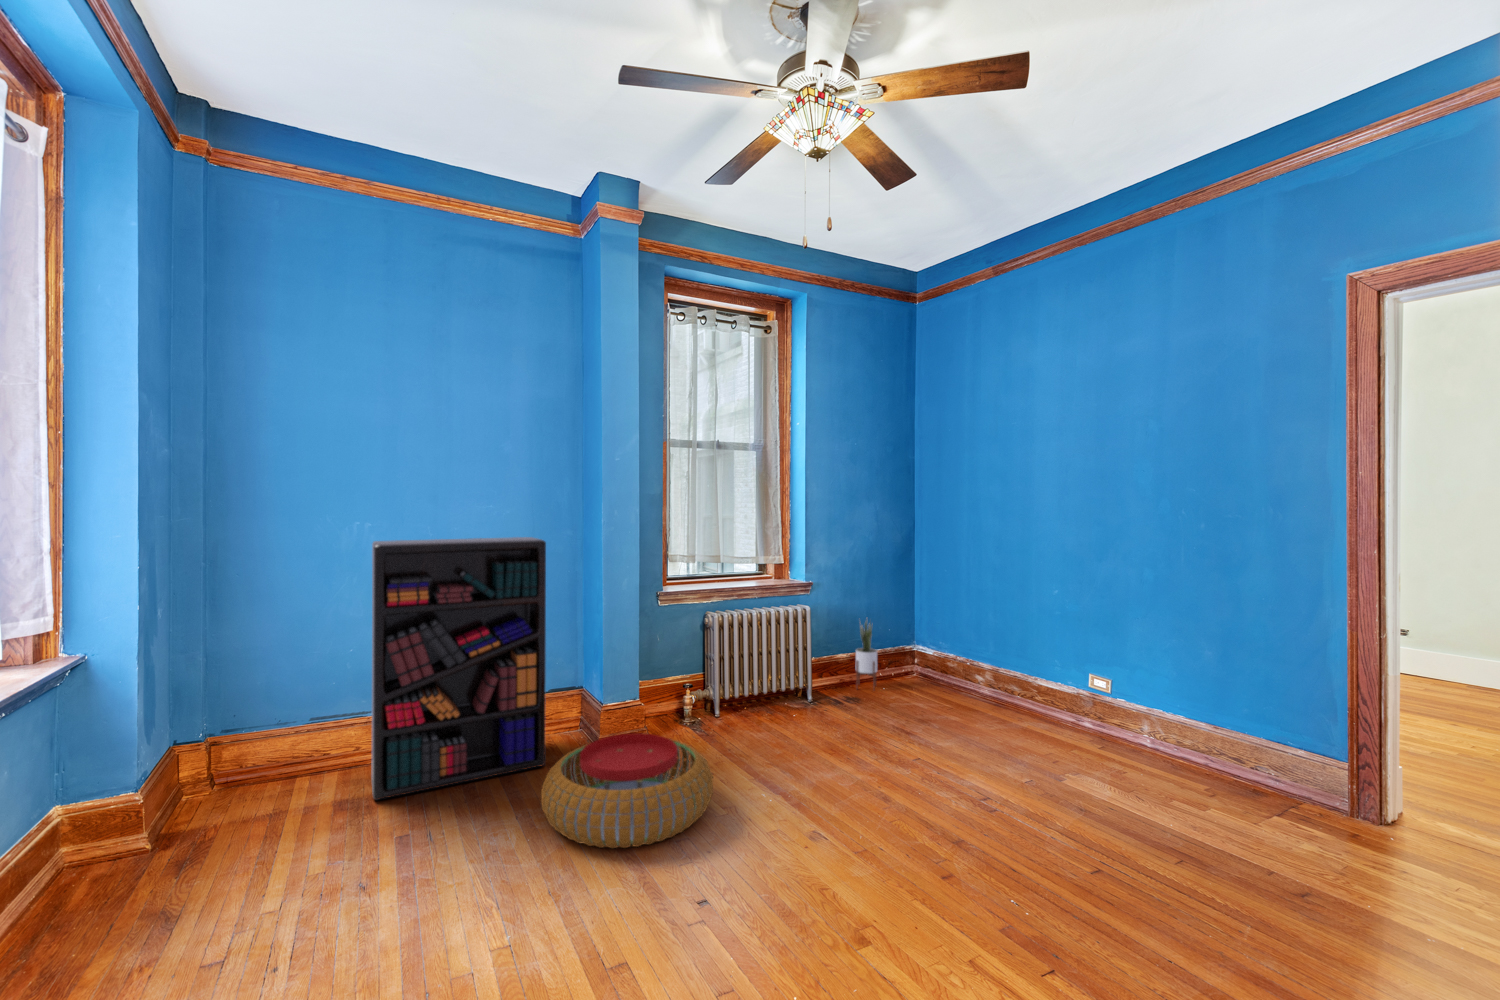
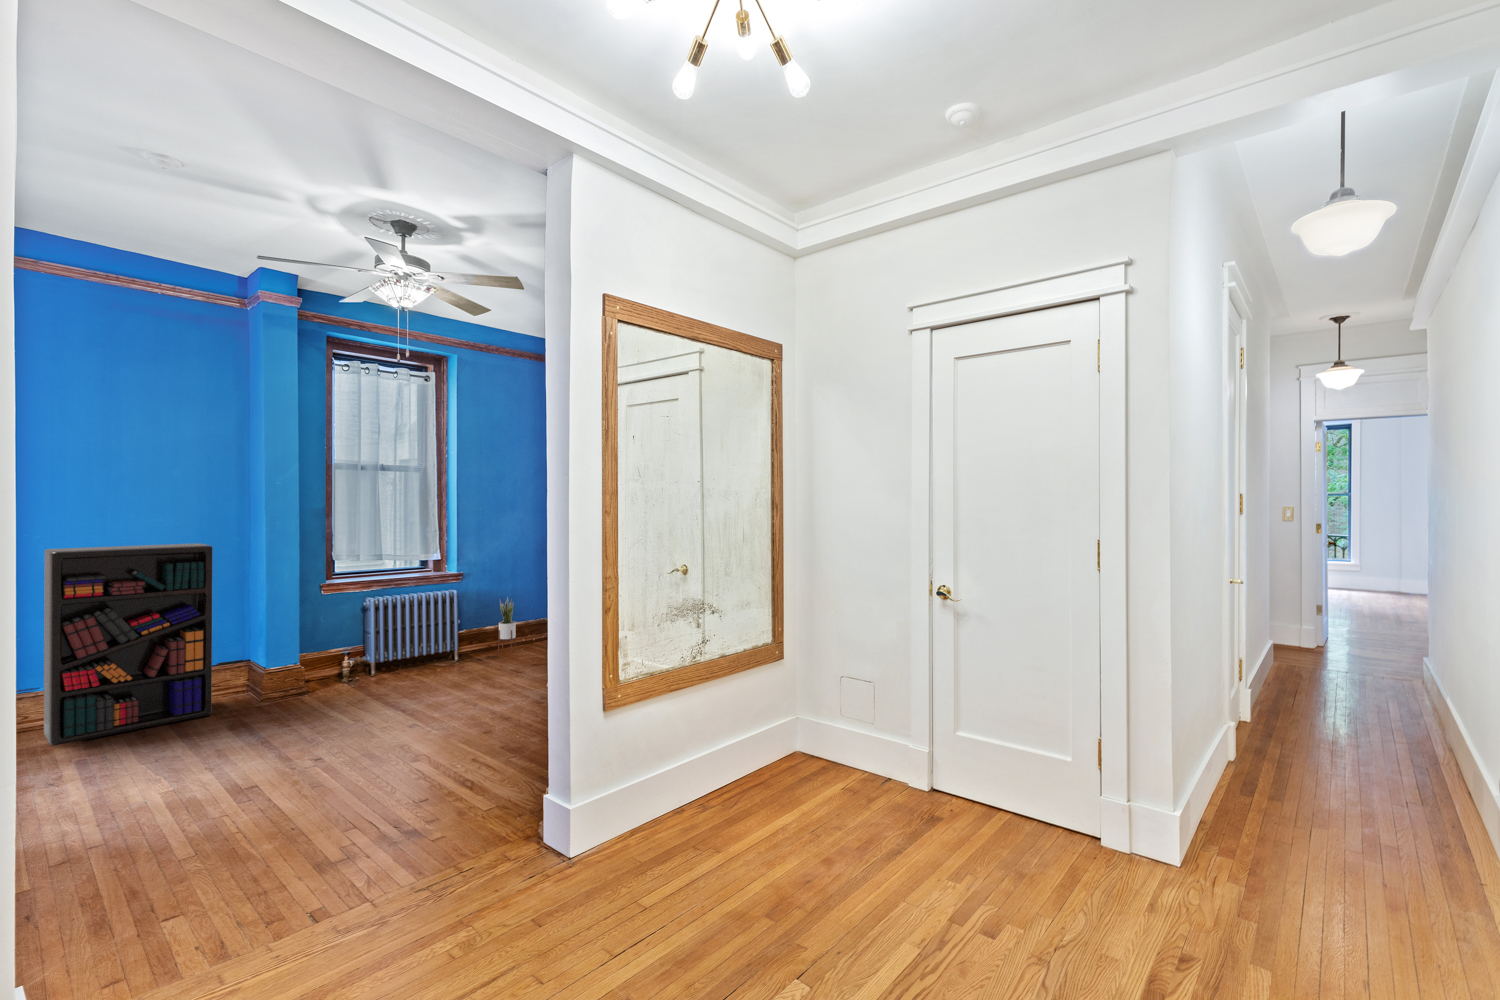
pouf: present [541,733,713,848] -> none [205,680,346,747]

